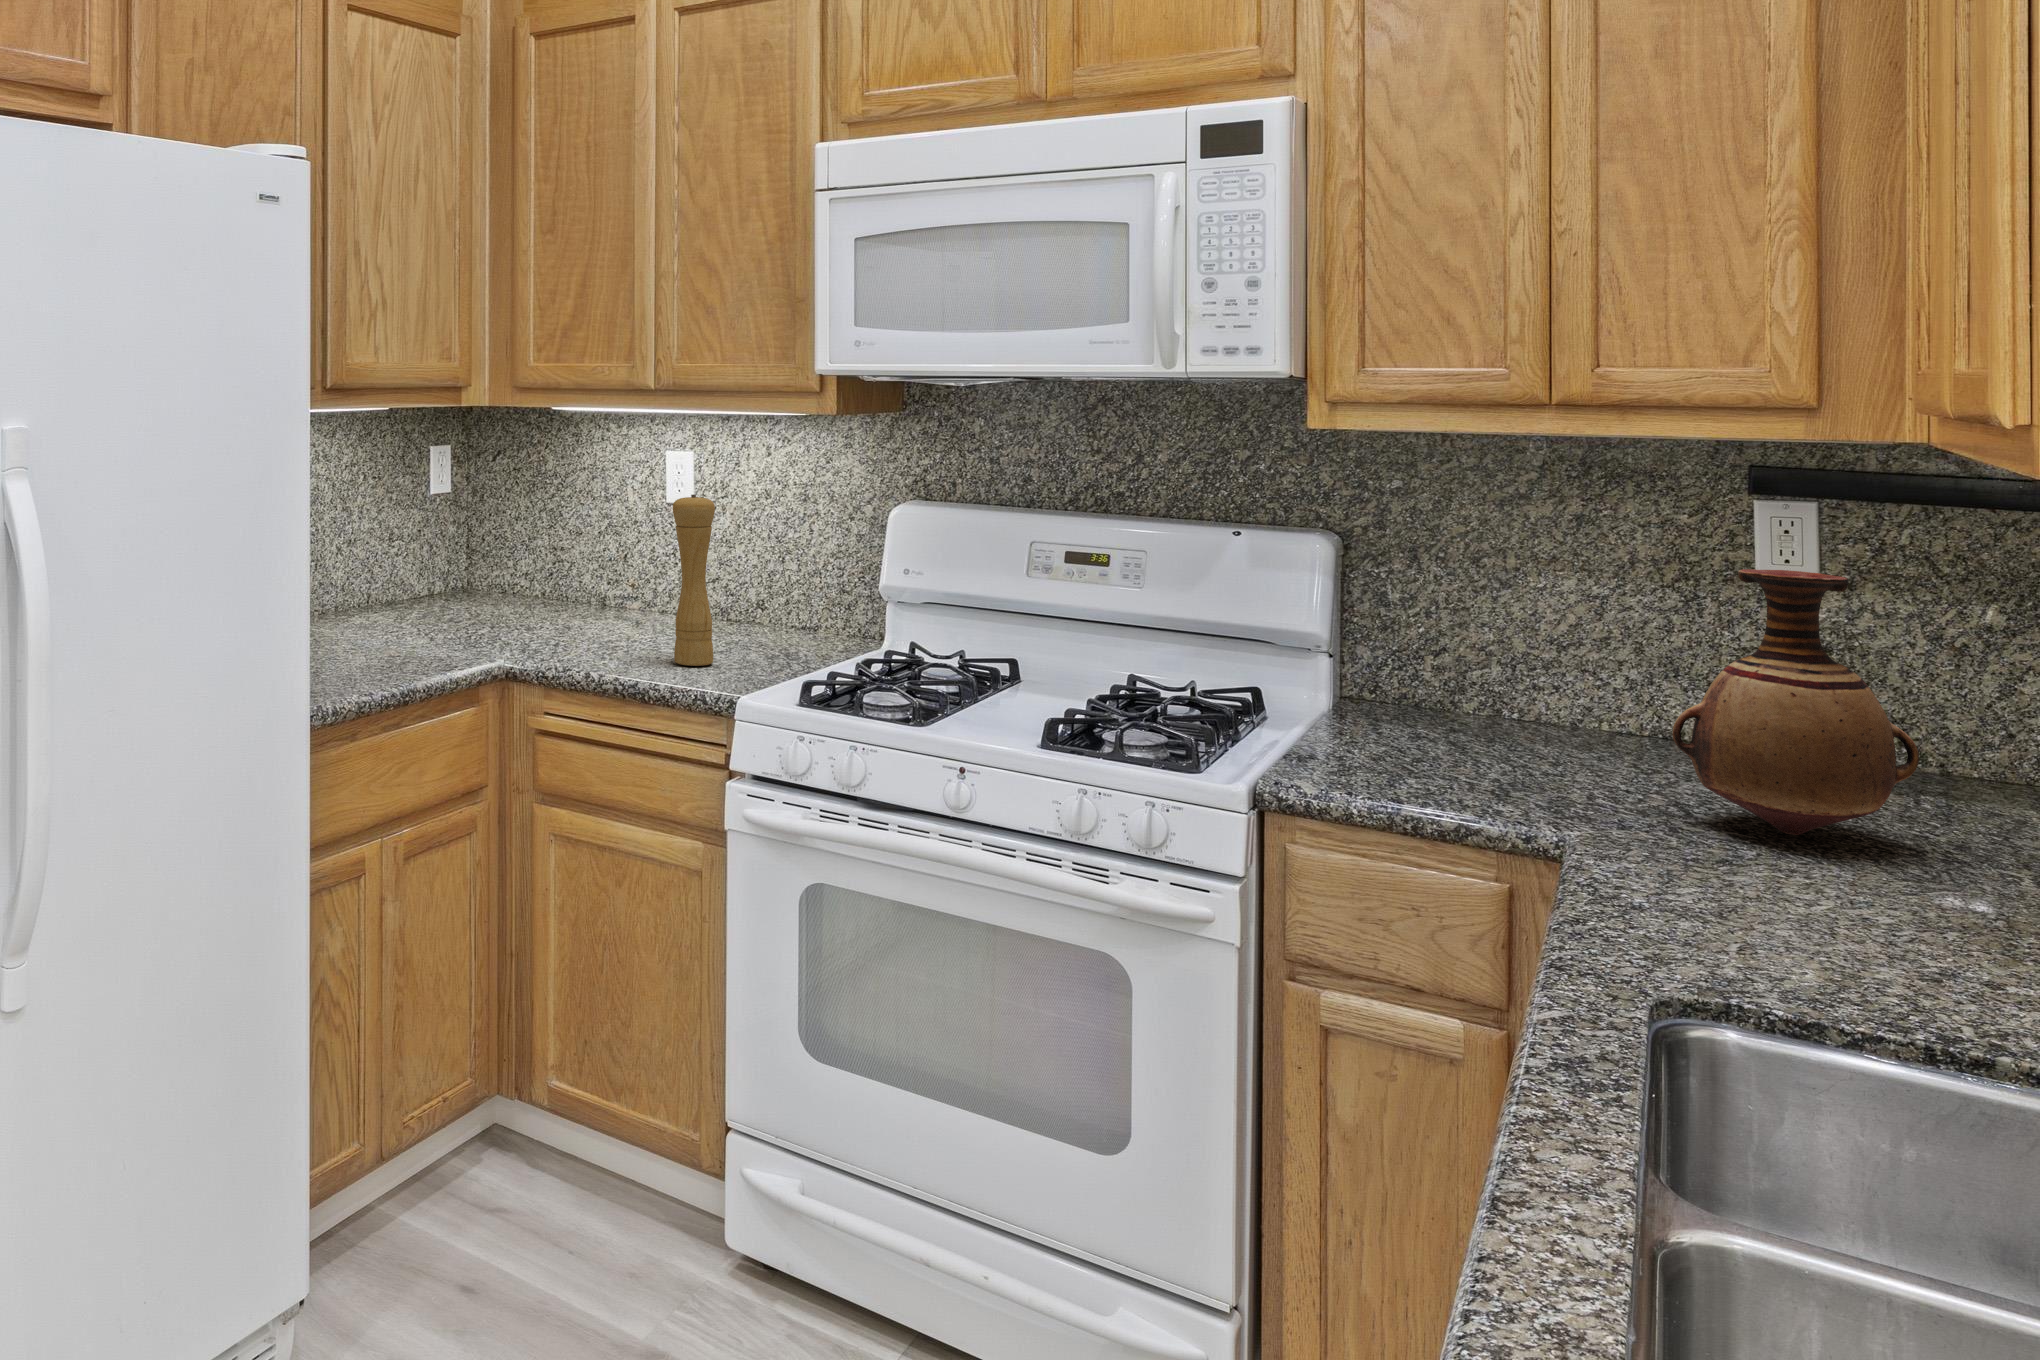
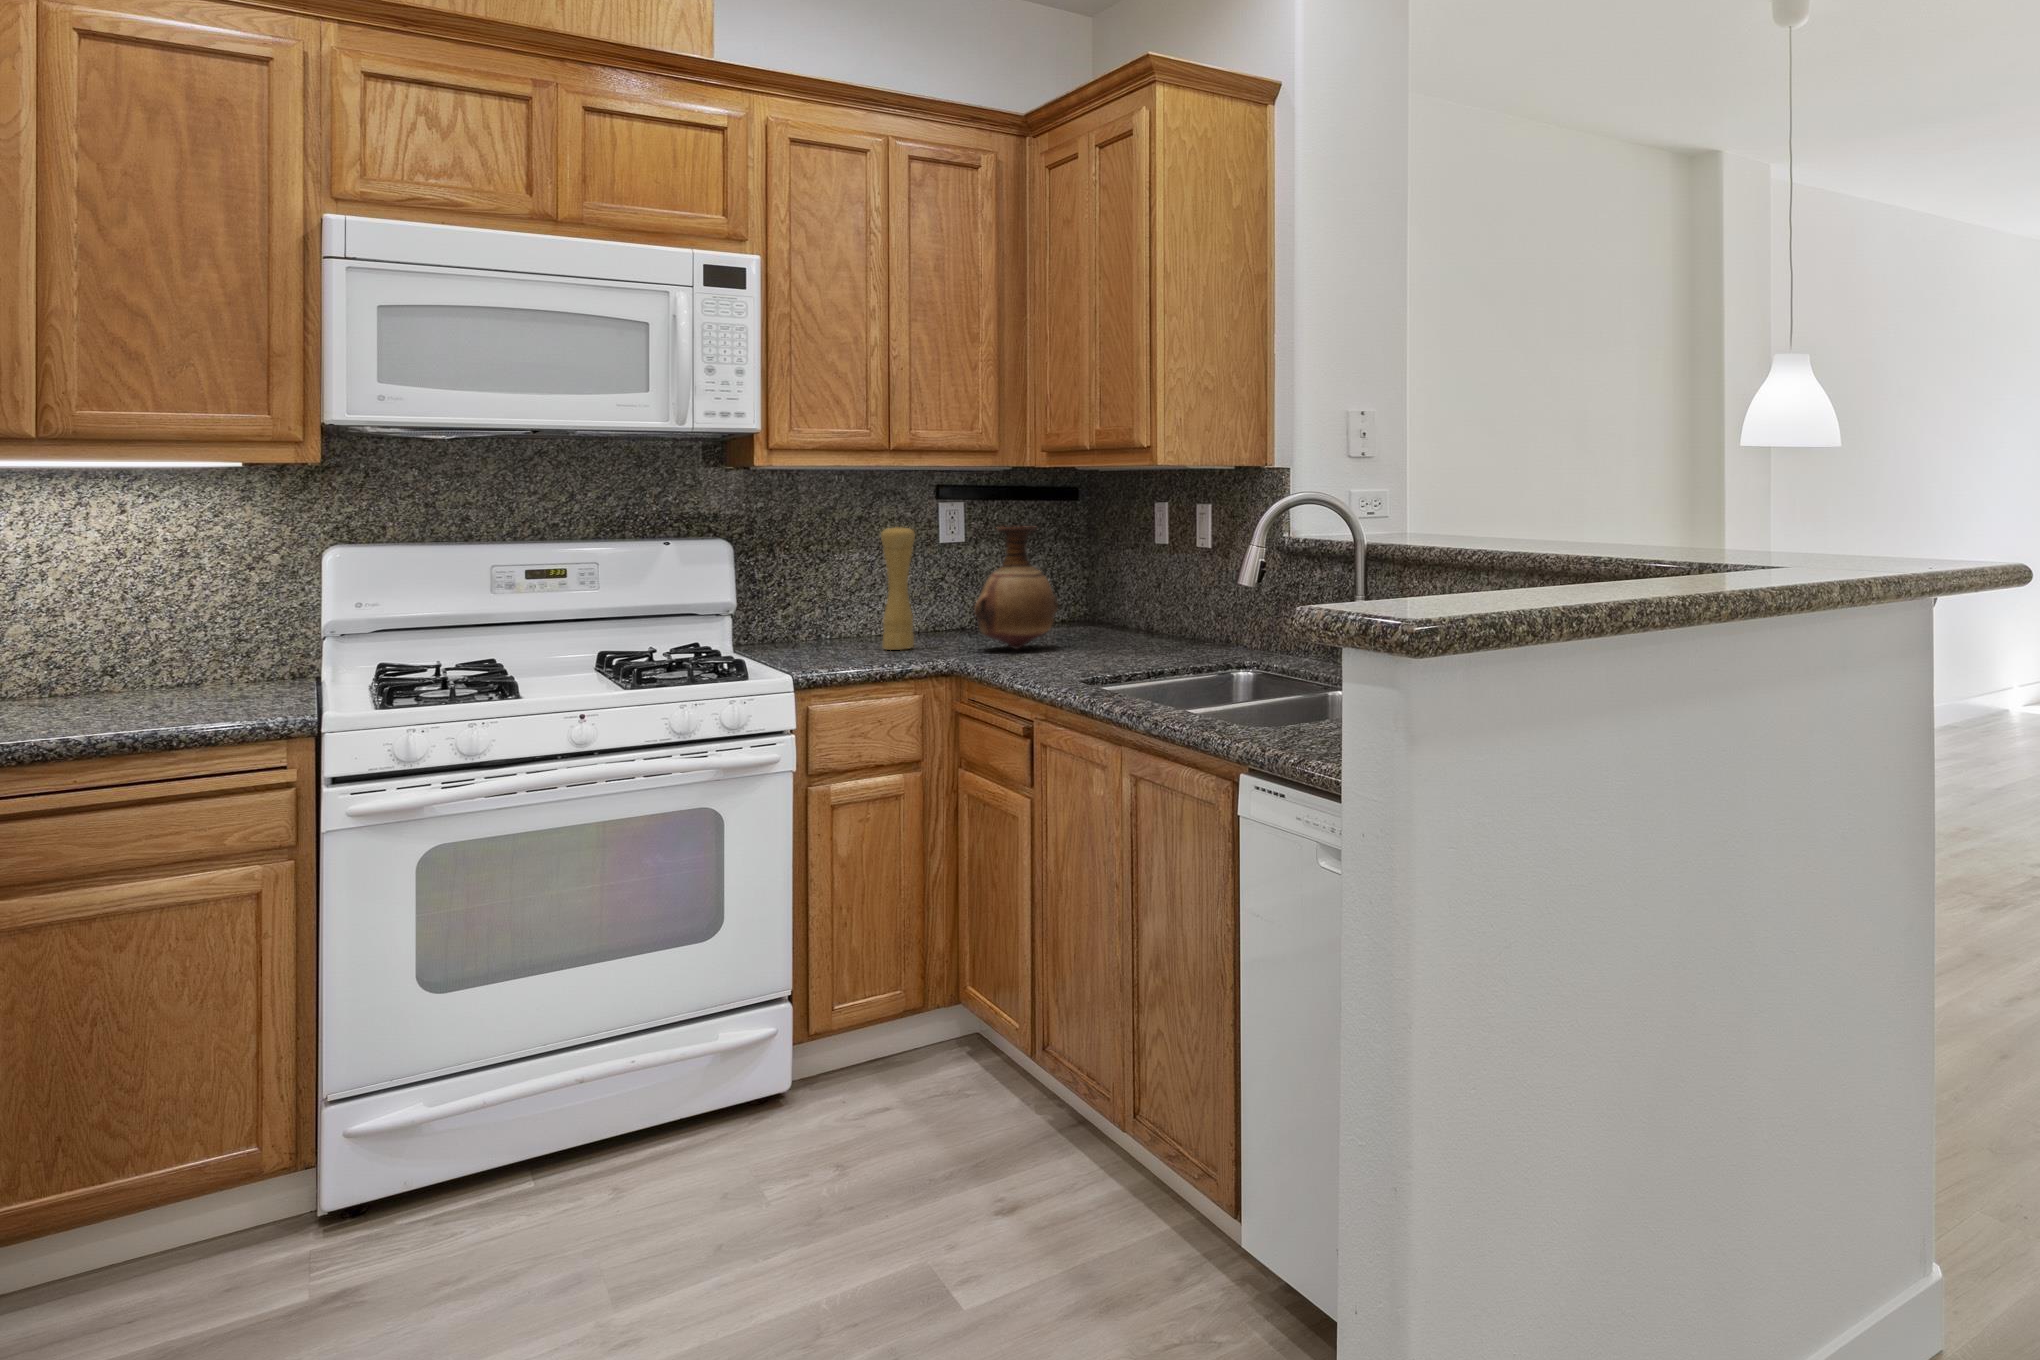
pepper mill: present [673,495,715,666] -> present [881,526,915,650]

